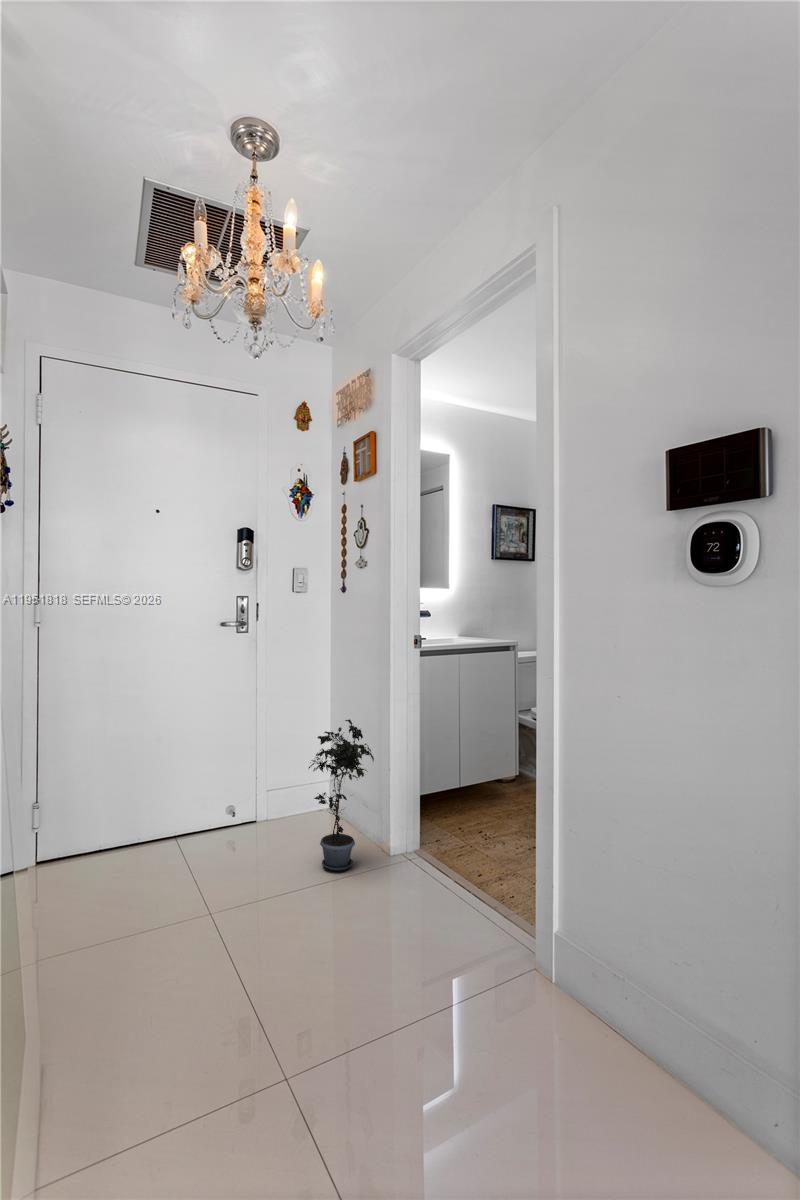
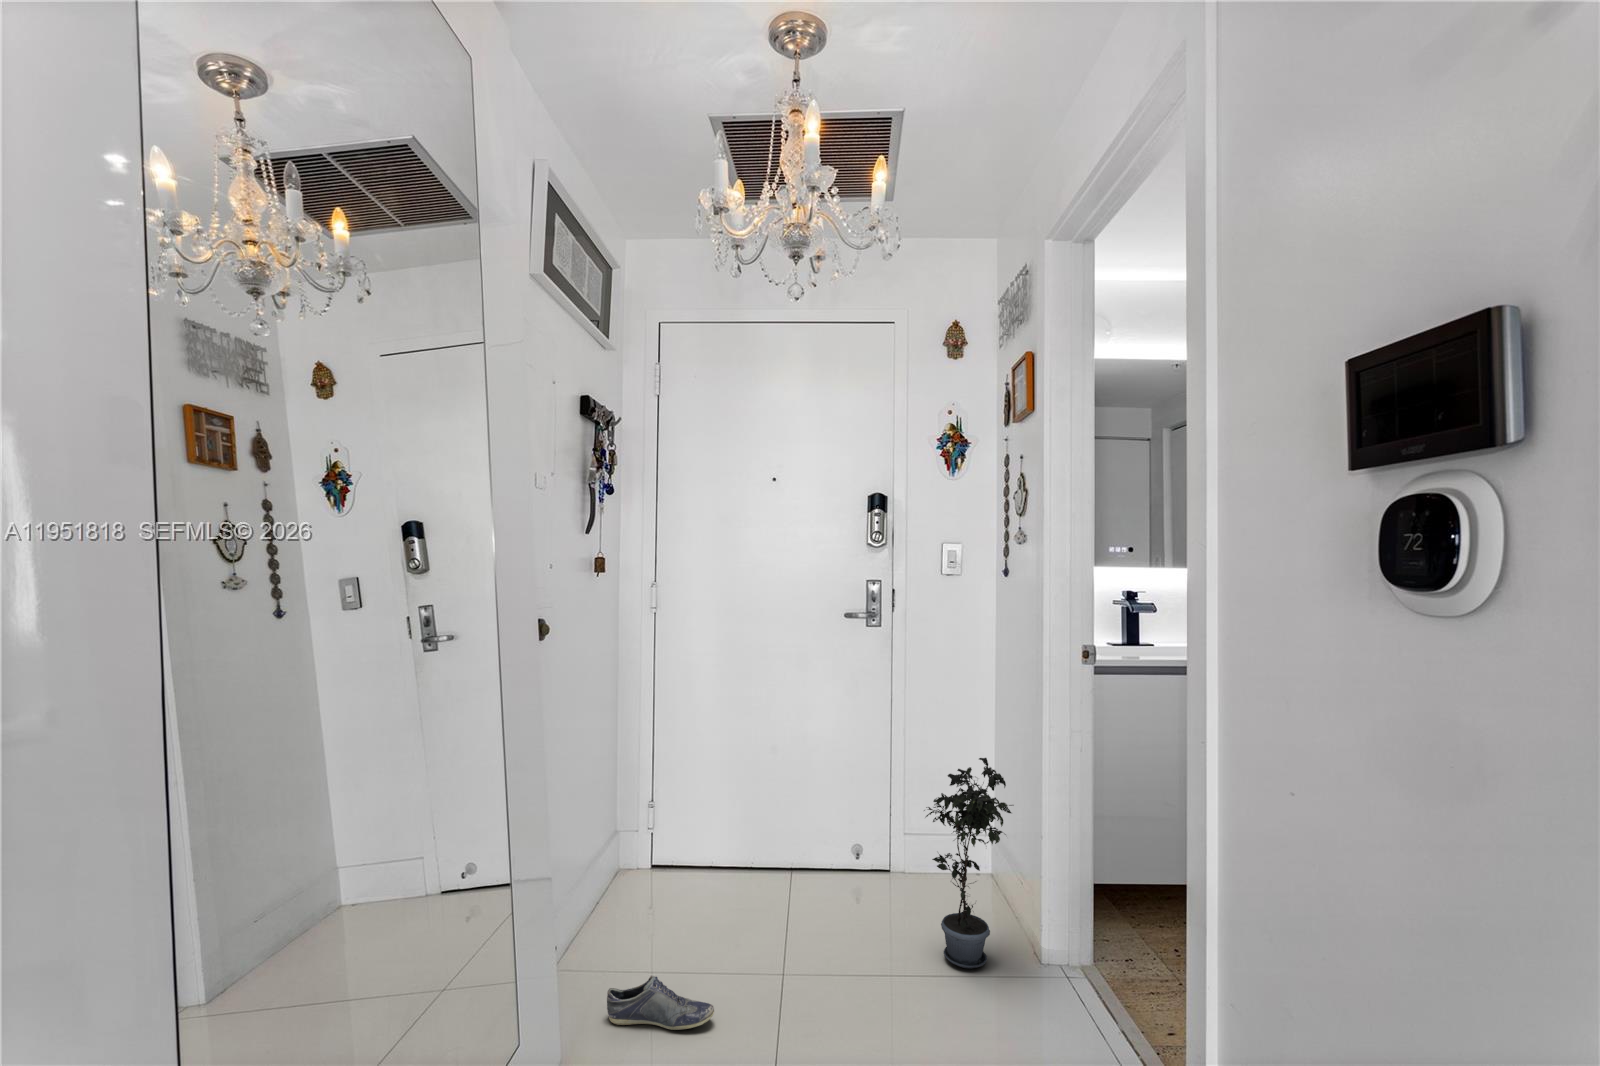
shoe: none [61,936,168,988] -> present [607,976,714,1030]

